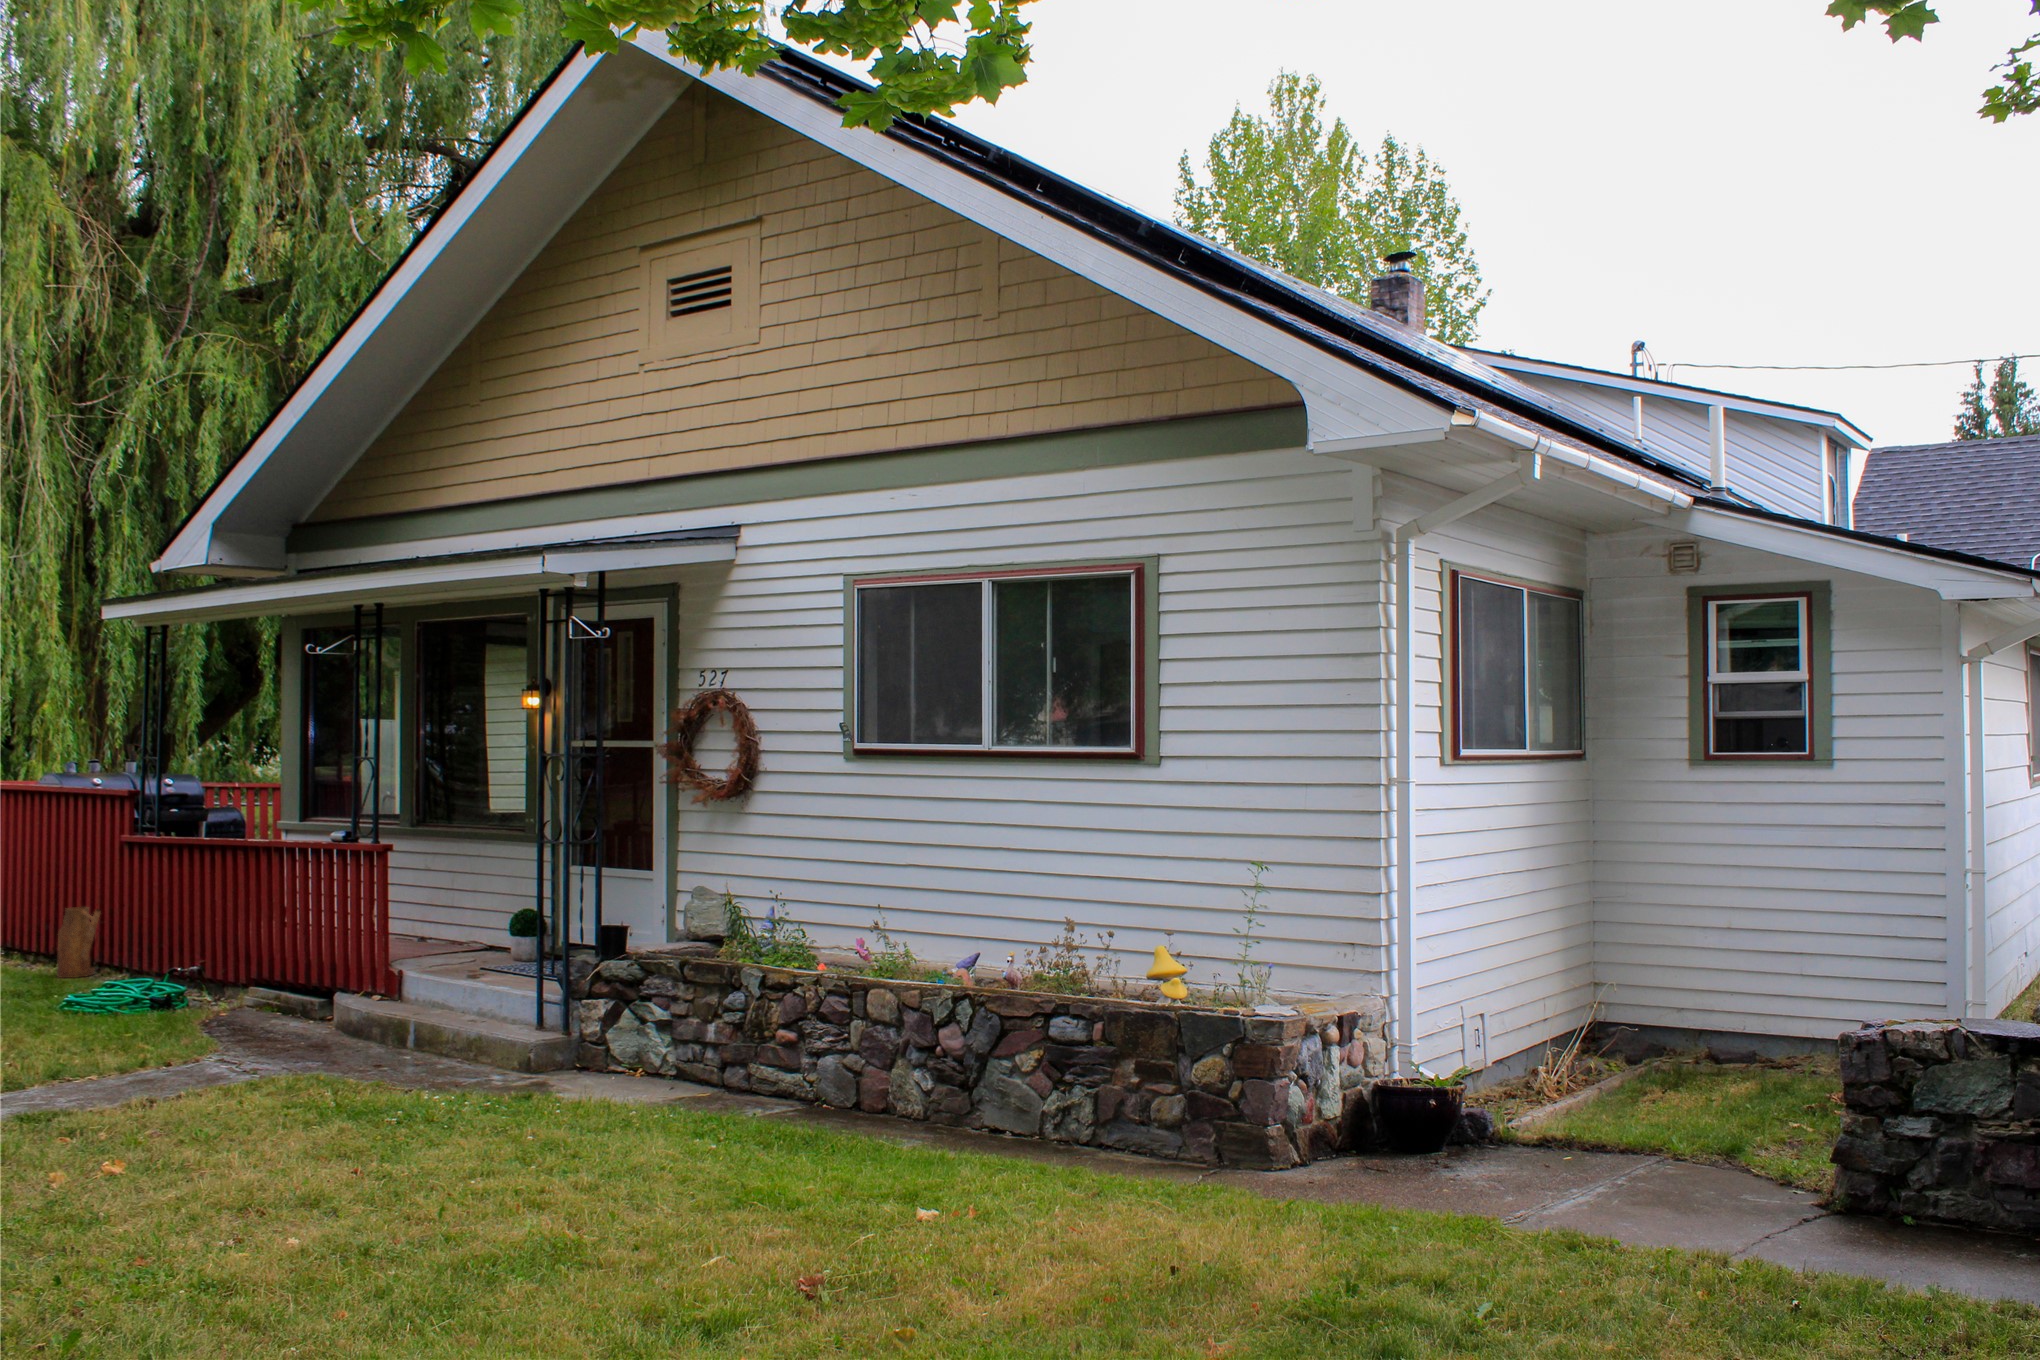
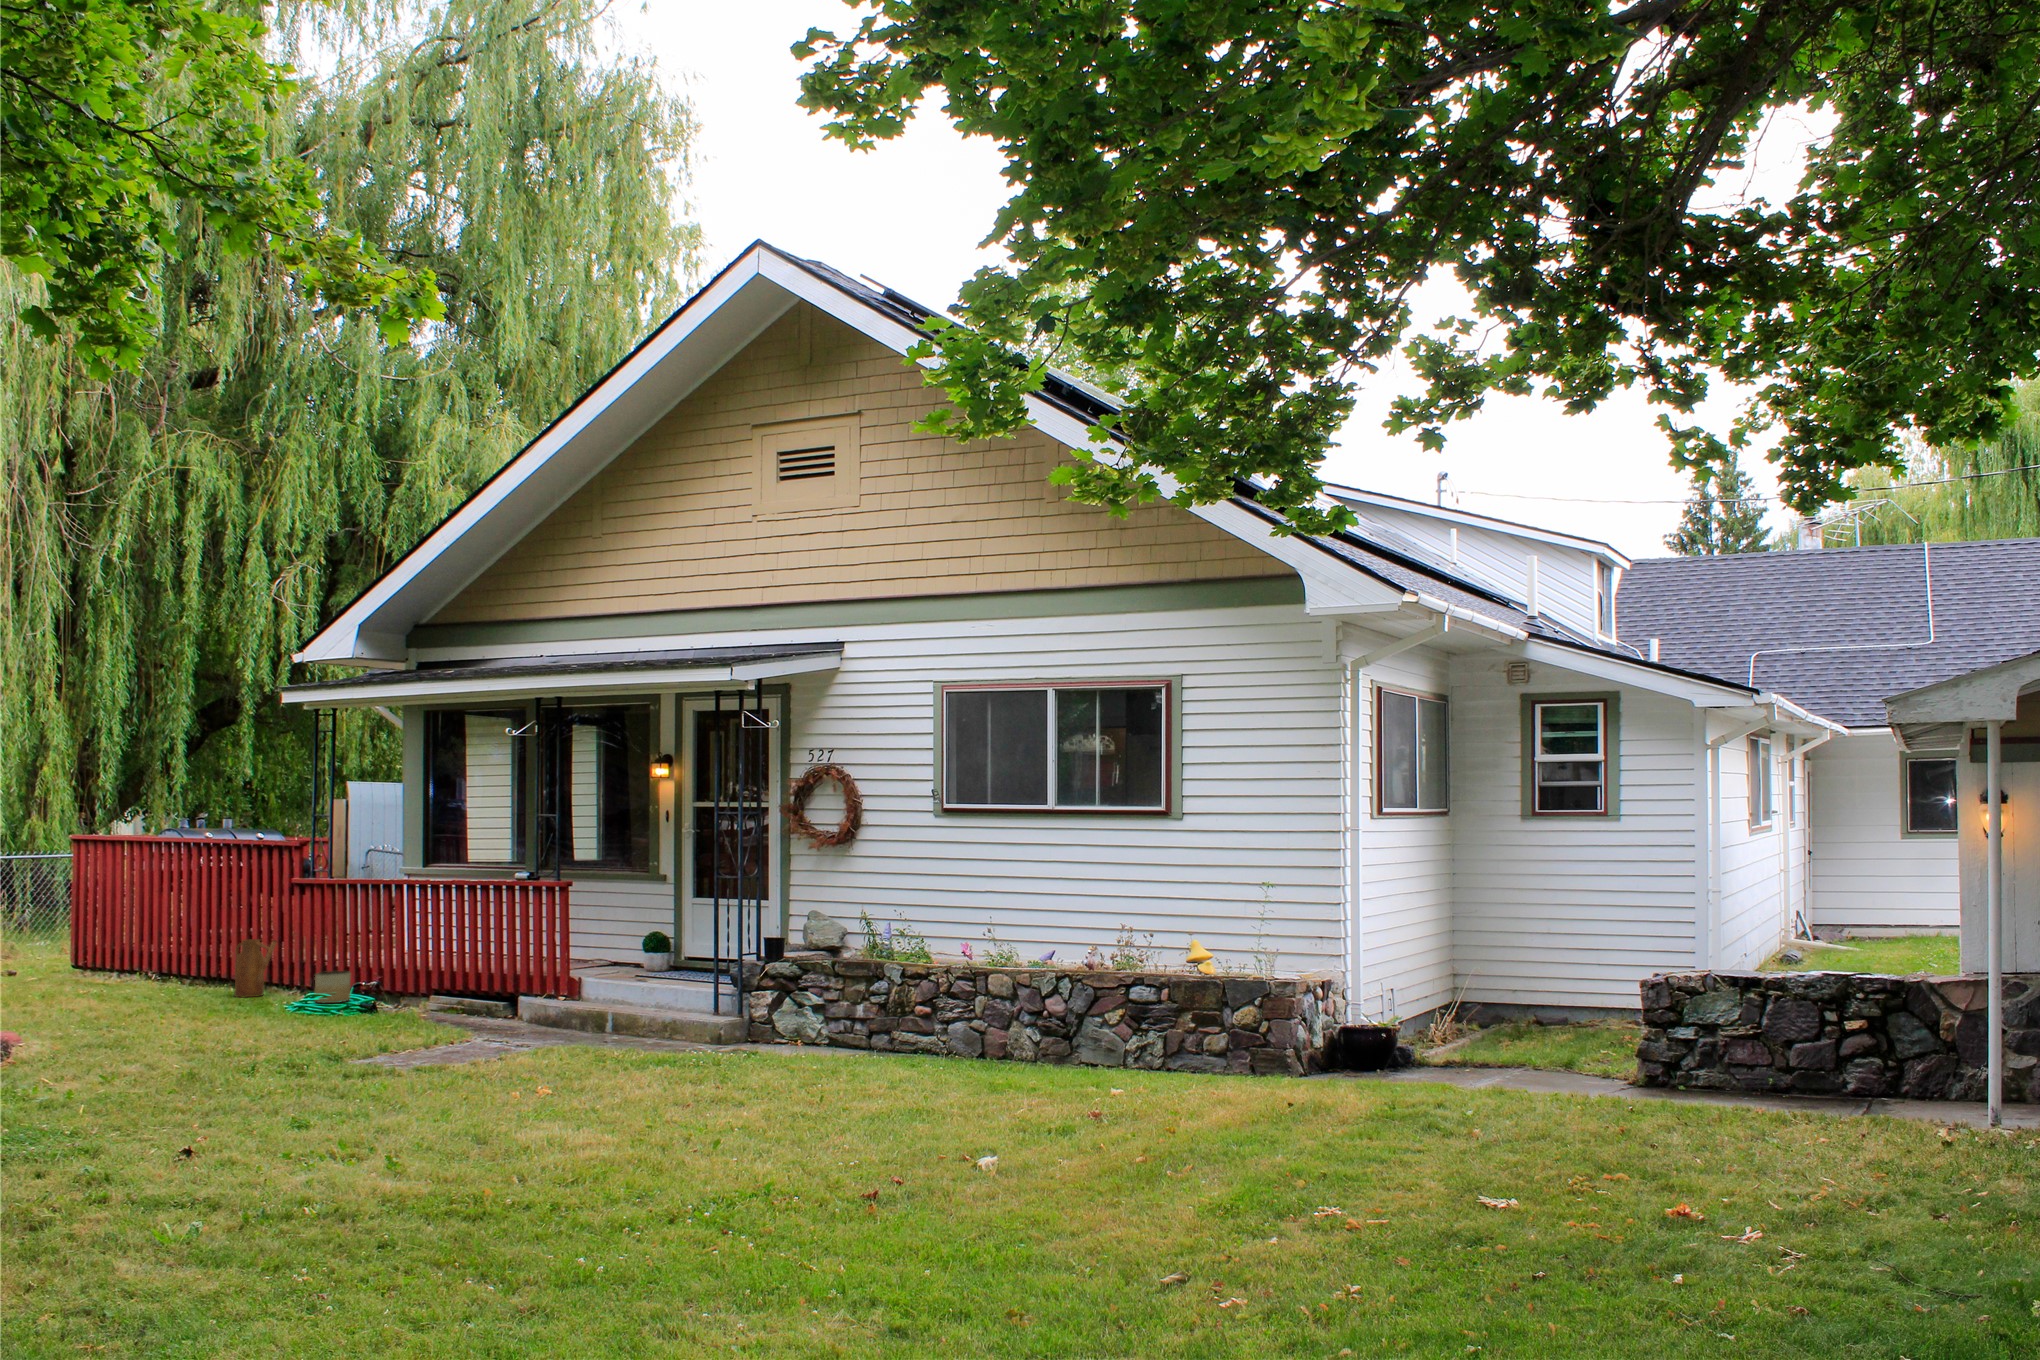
planter: none [126,949,173,990] -> present [315,971,351,1003]

